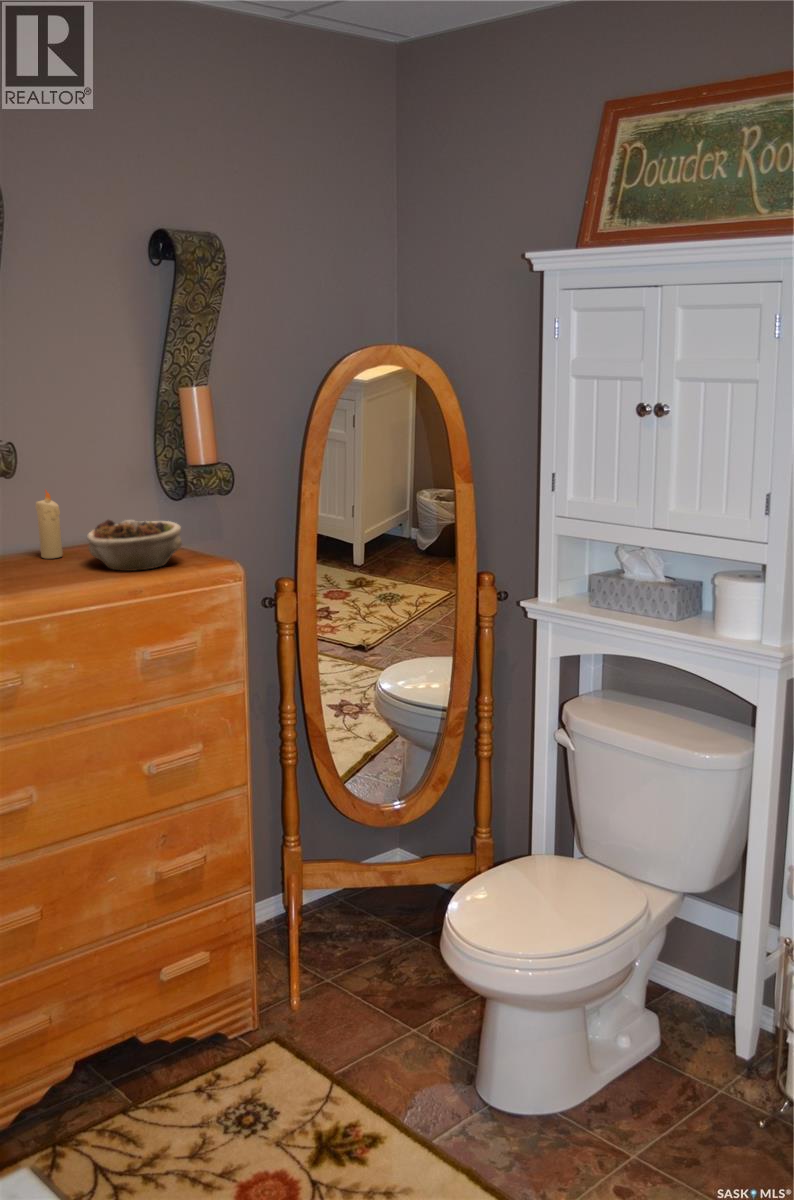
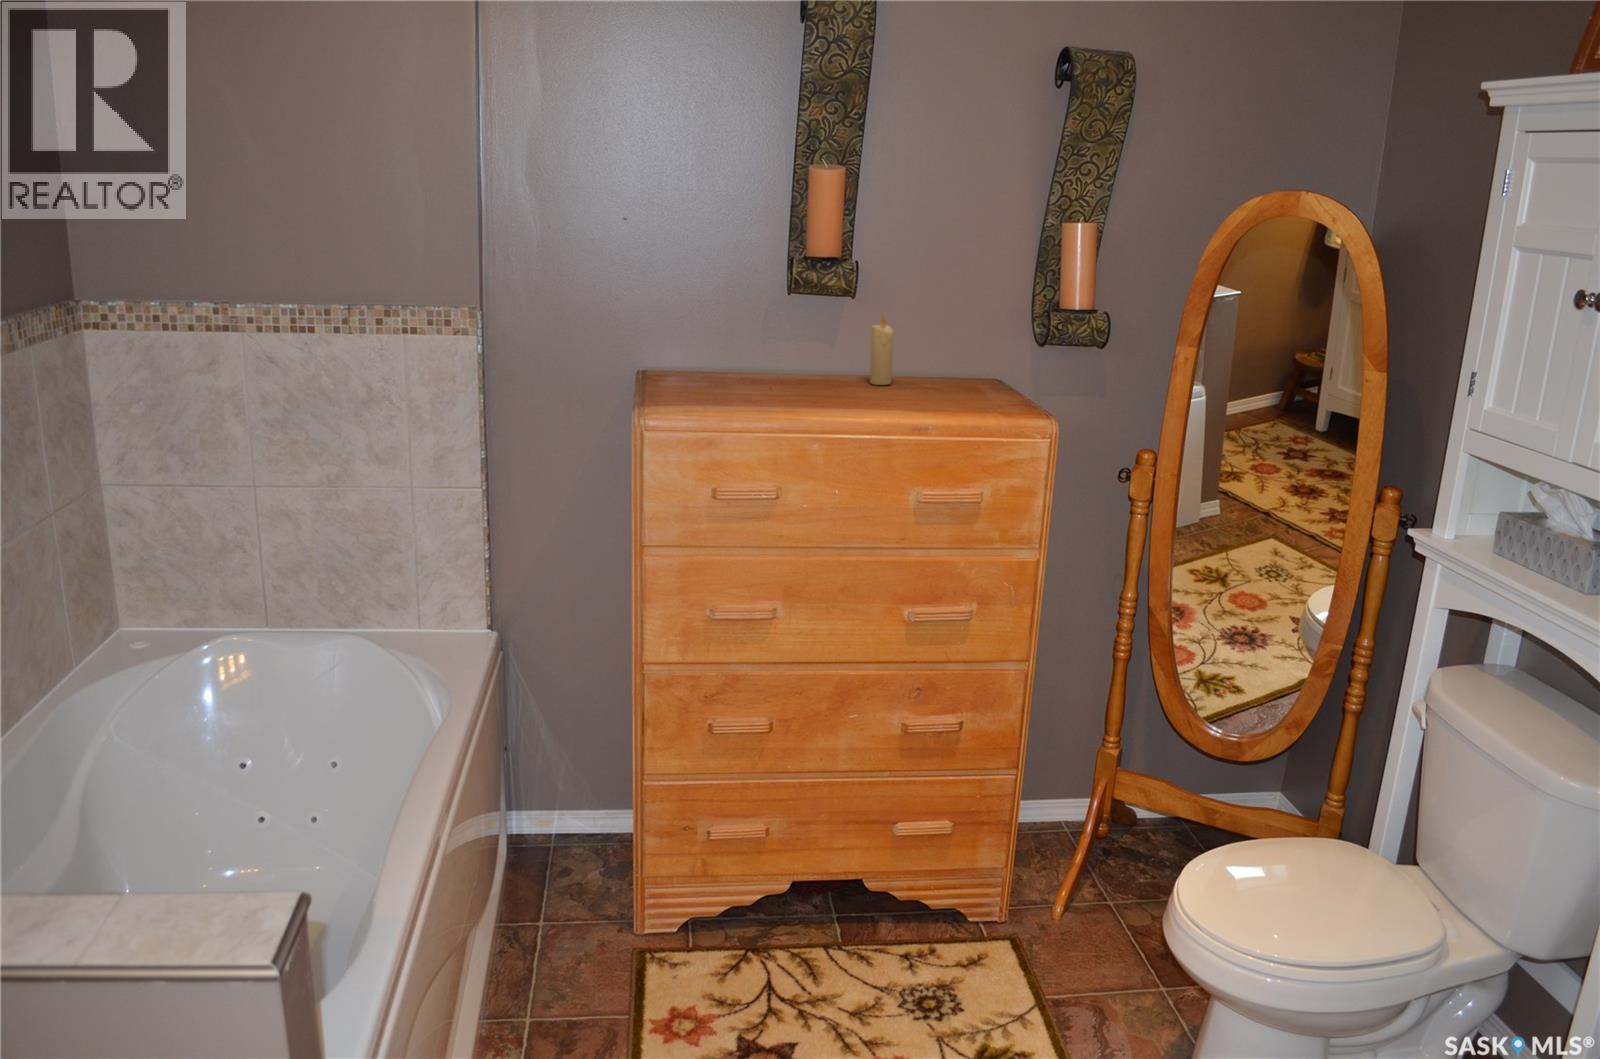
succulent planter: present [87,520,182,571] -> none [896,352,997,410]

